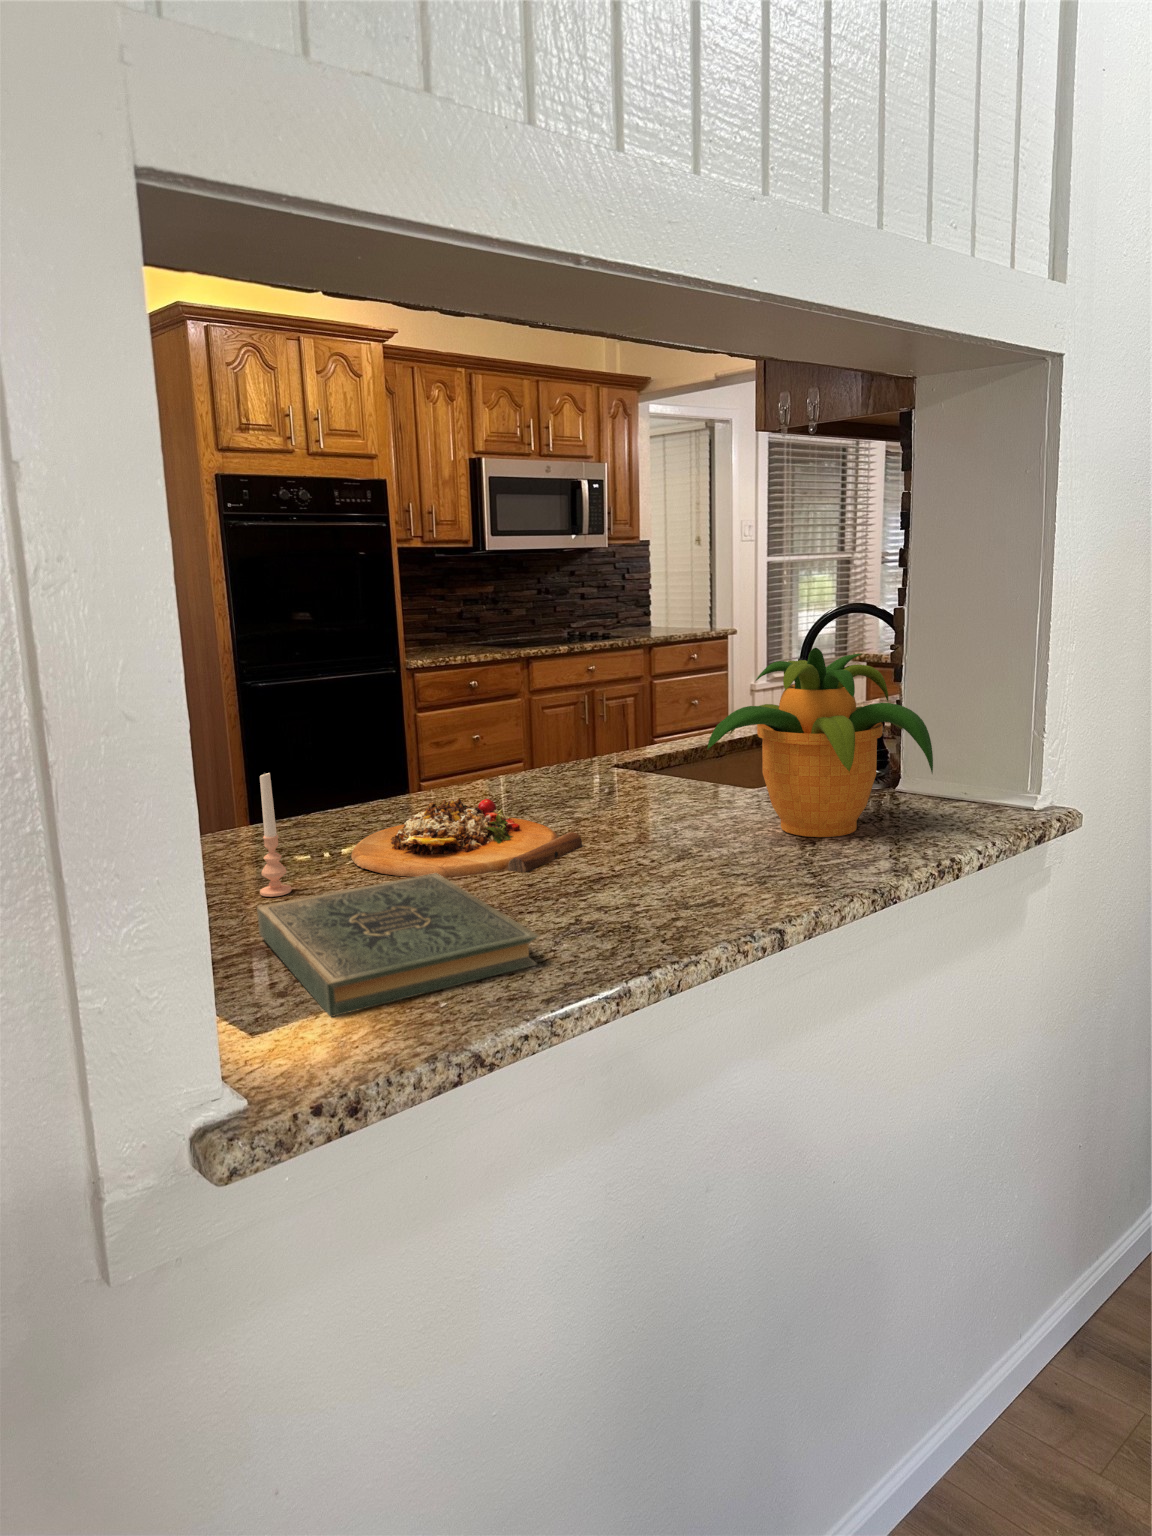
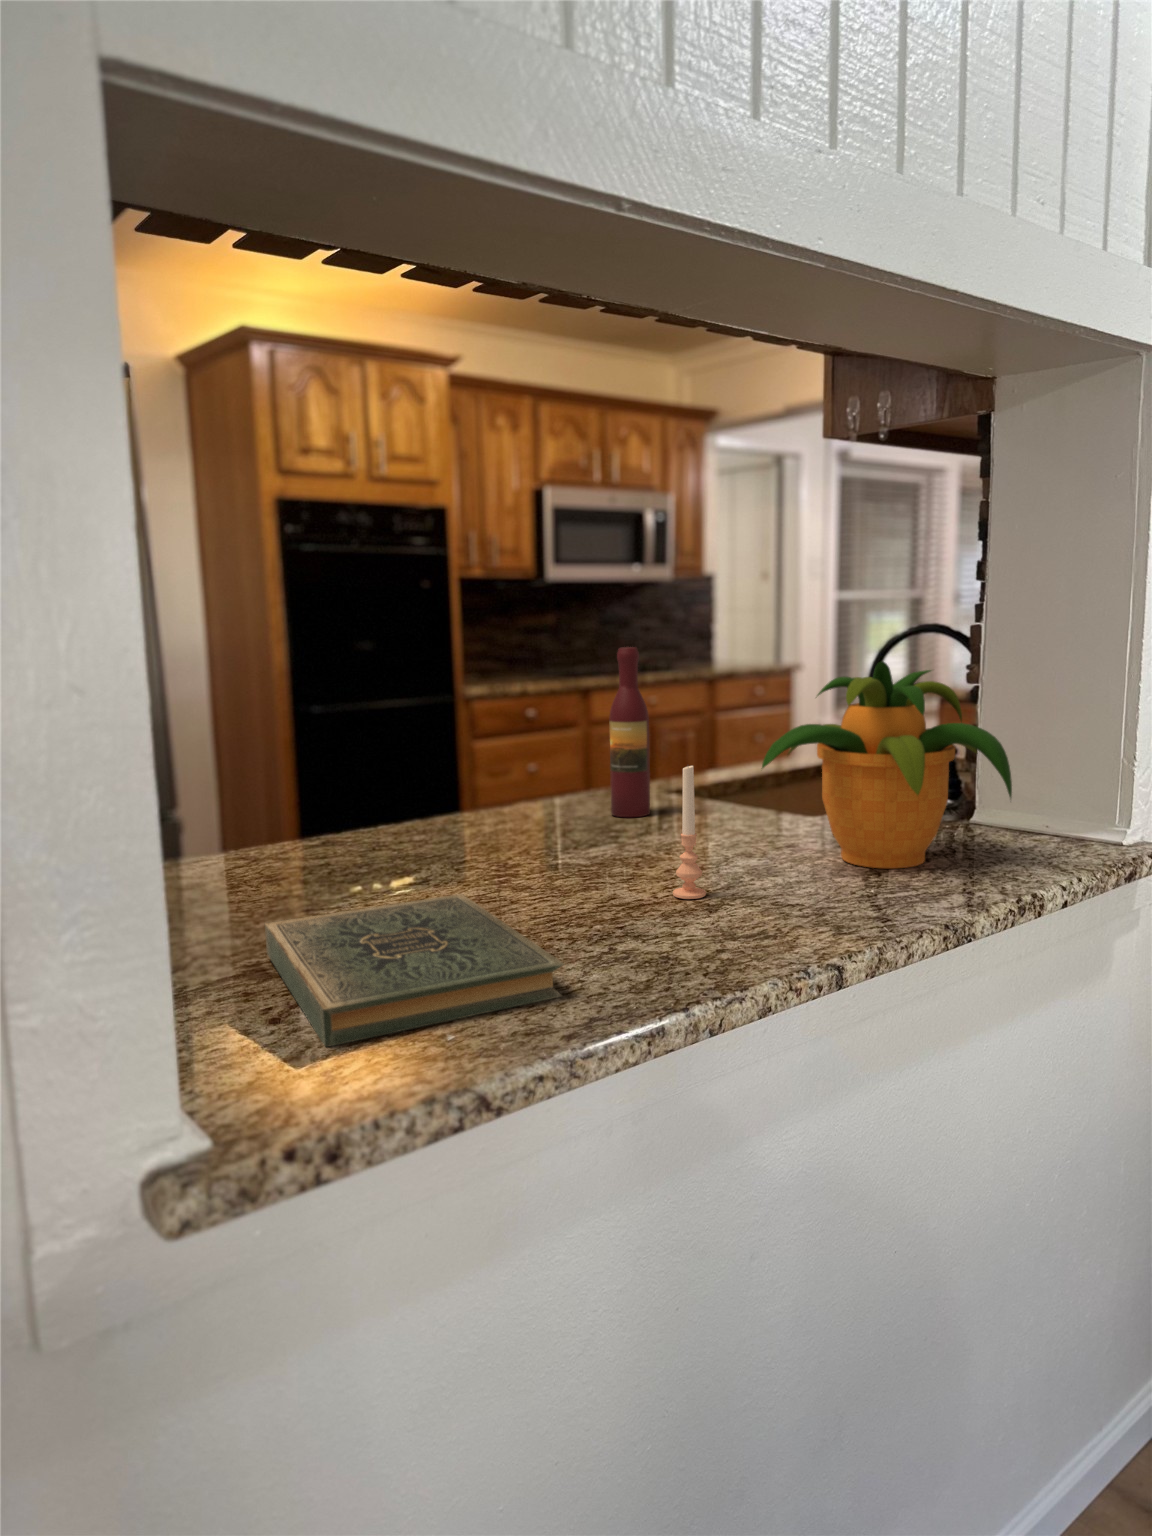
wine bottle: none [561,630,601,792] -> present [609,647,650,817]
candle: present [260,773,292,897] -> present [673,766,706,899]
cutting board: present [351,799,582,877] -> none [379,818,627,900]

